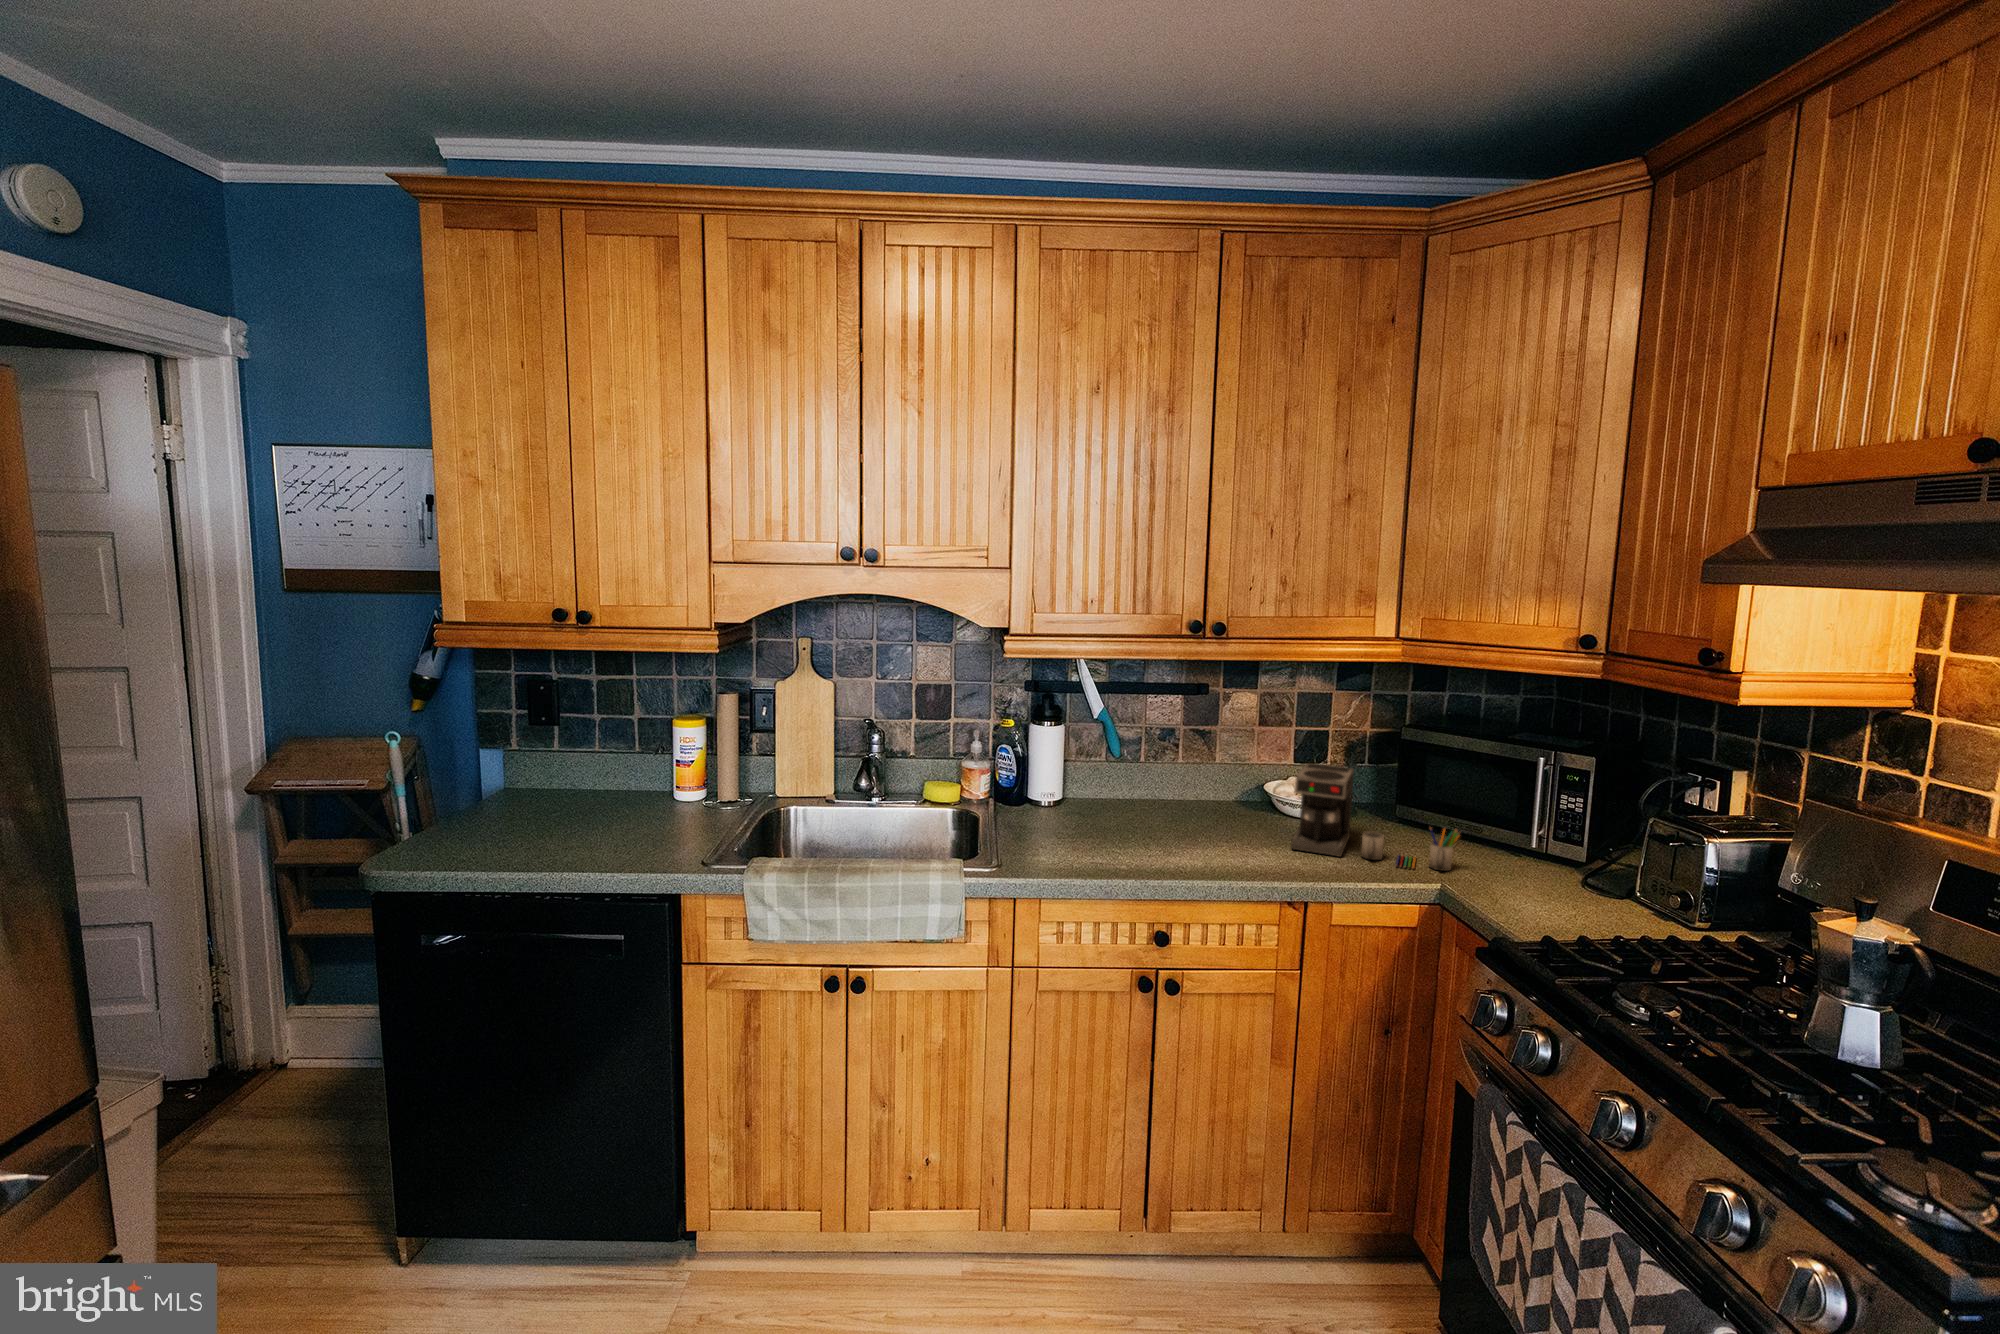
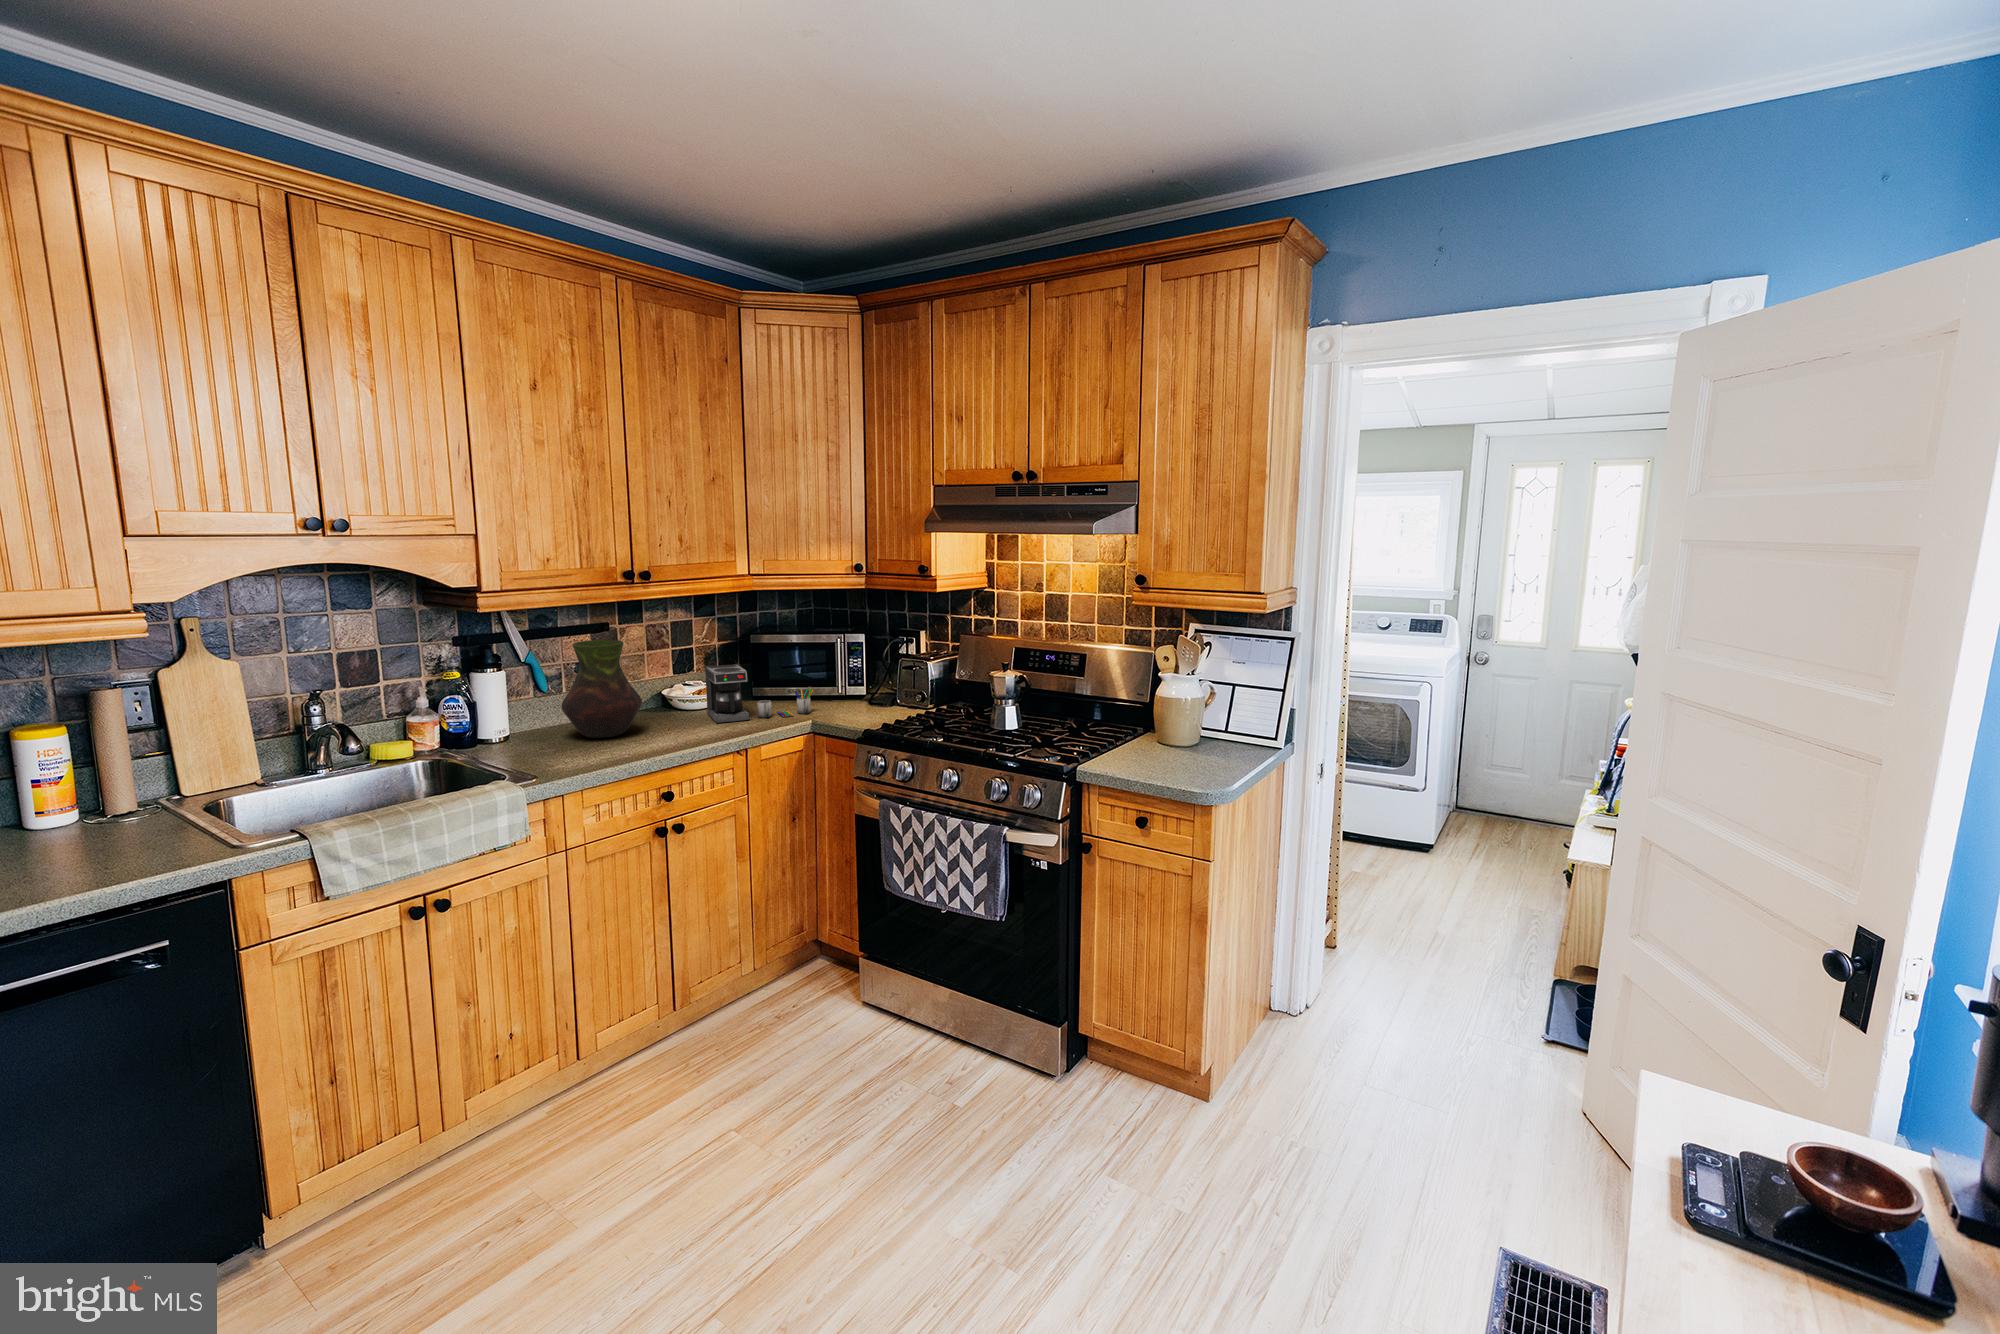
vase: none [1101,705,1196,833] -> present [561,640,642,738]

